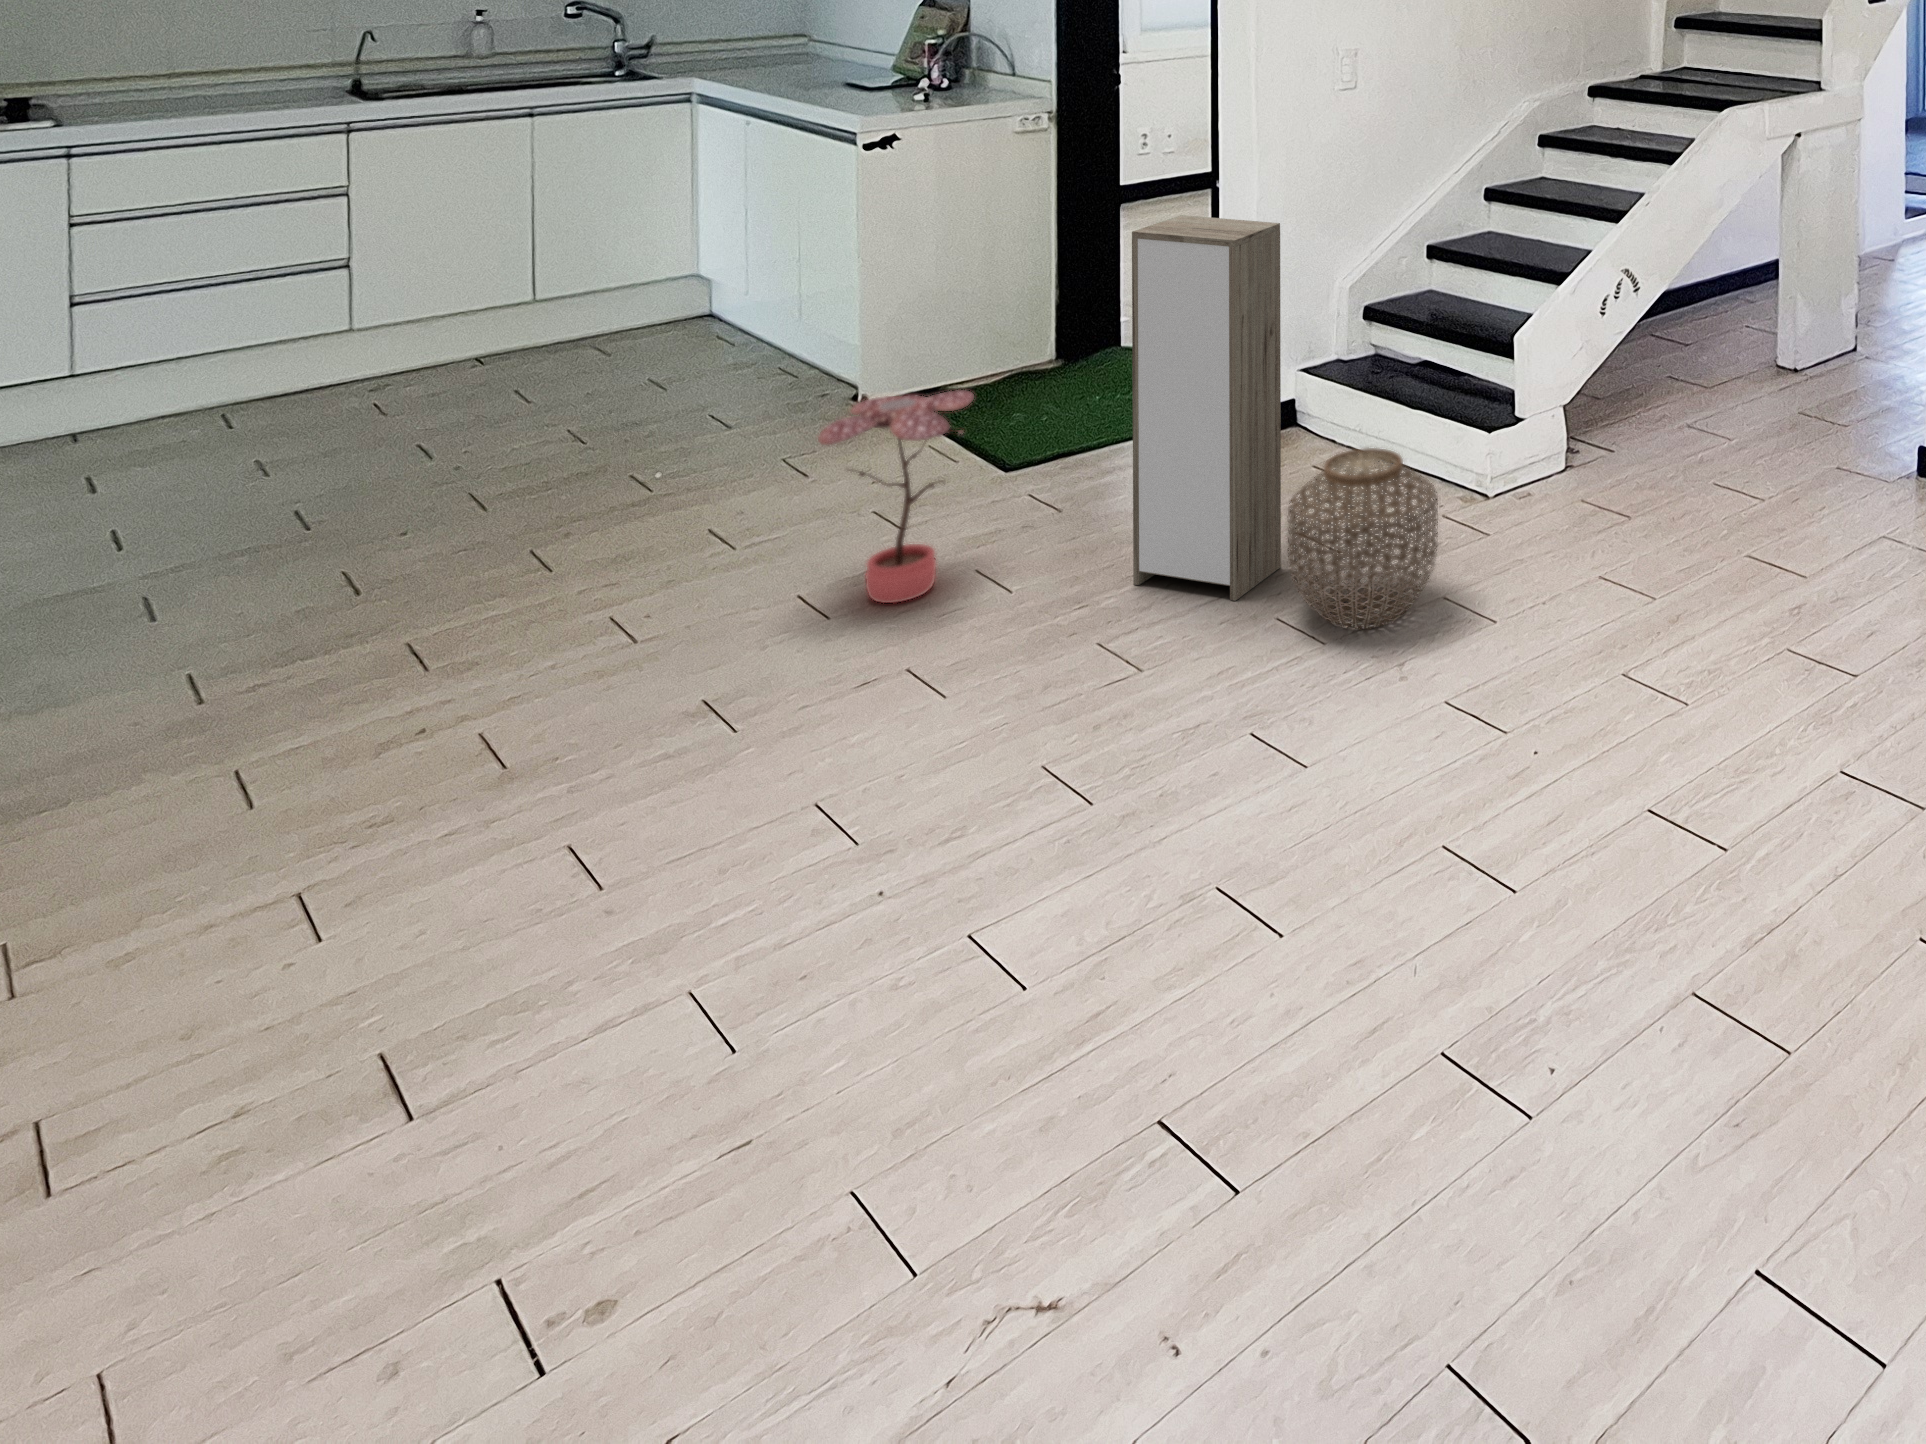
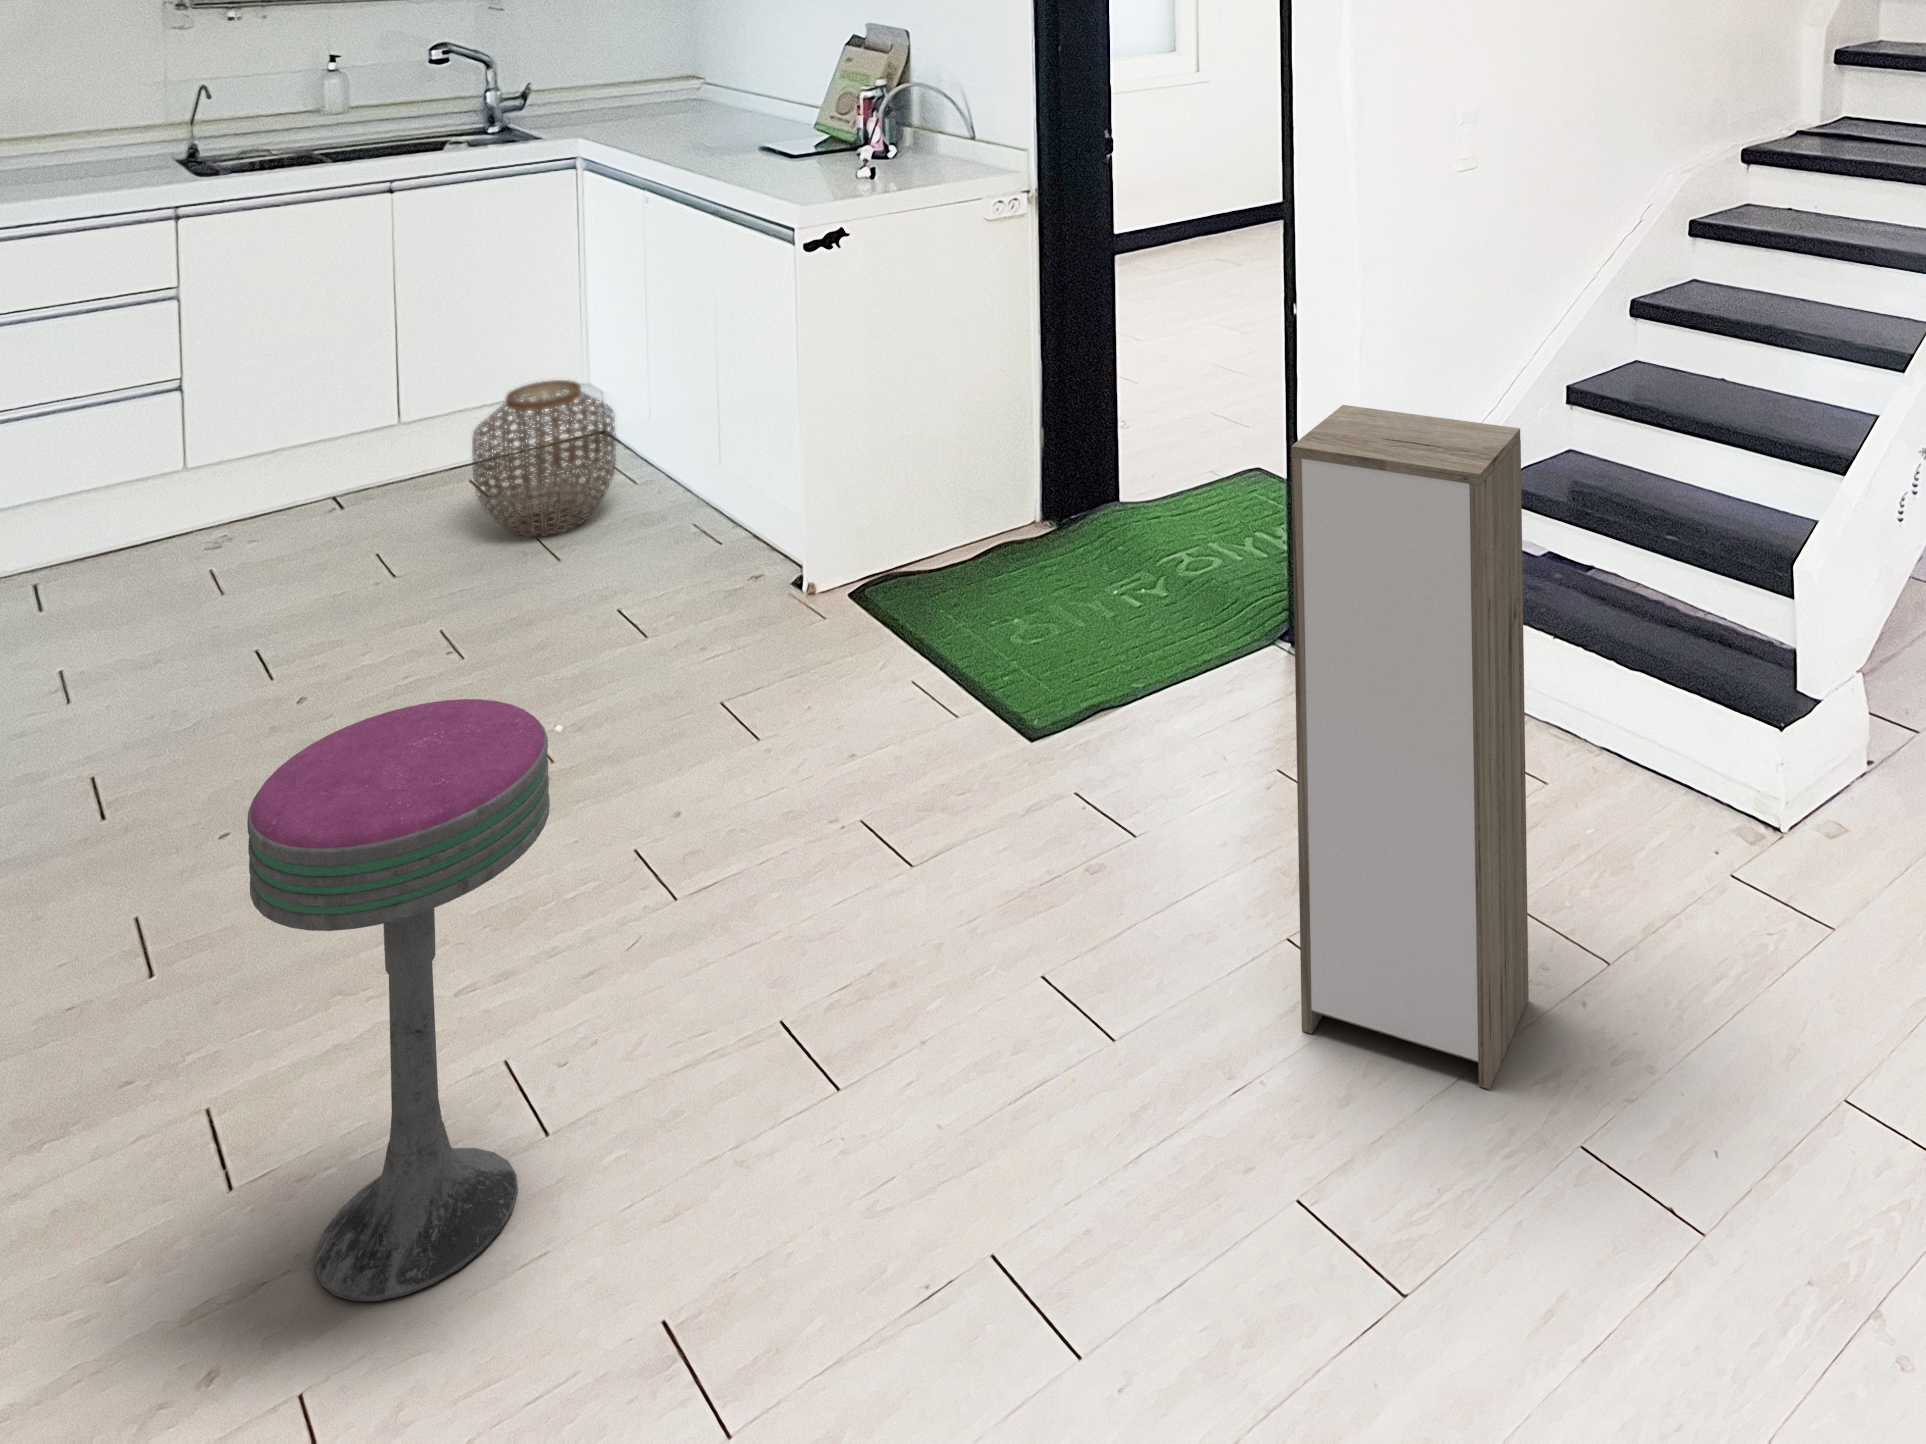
bar stool: none [452,379,644,703] -> present [247,699,550,1301]
potted plant: present [818,390,974,603] -> none [812,682,1033,1056]
woven basket: present [1287,448,1438,629] -> present [472,380,616,536]

